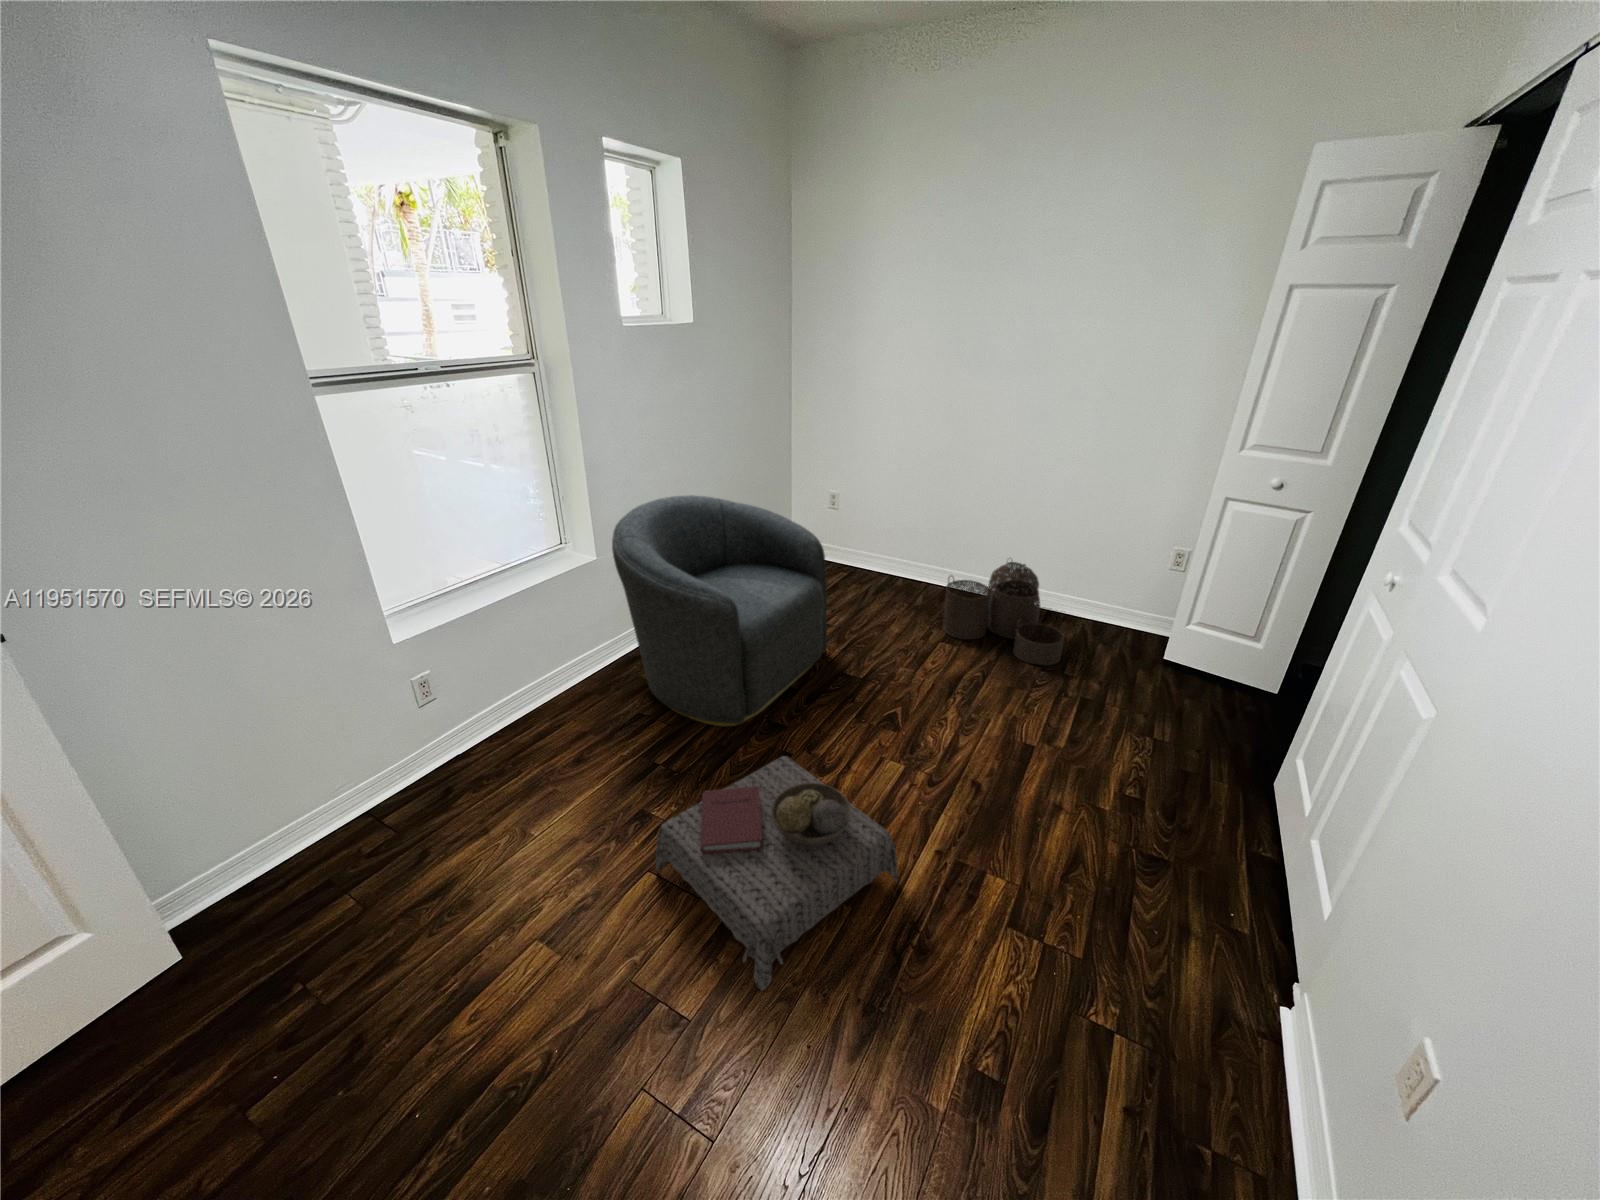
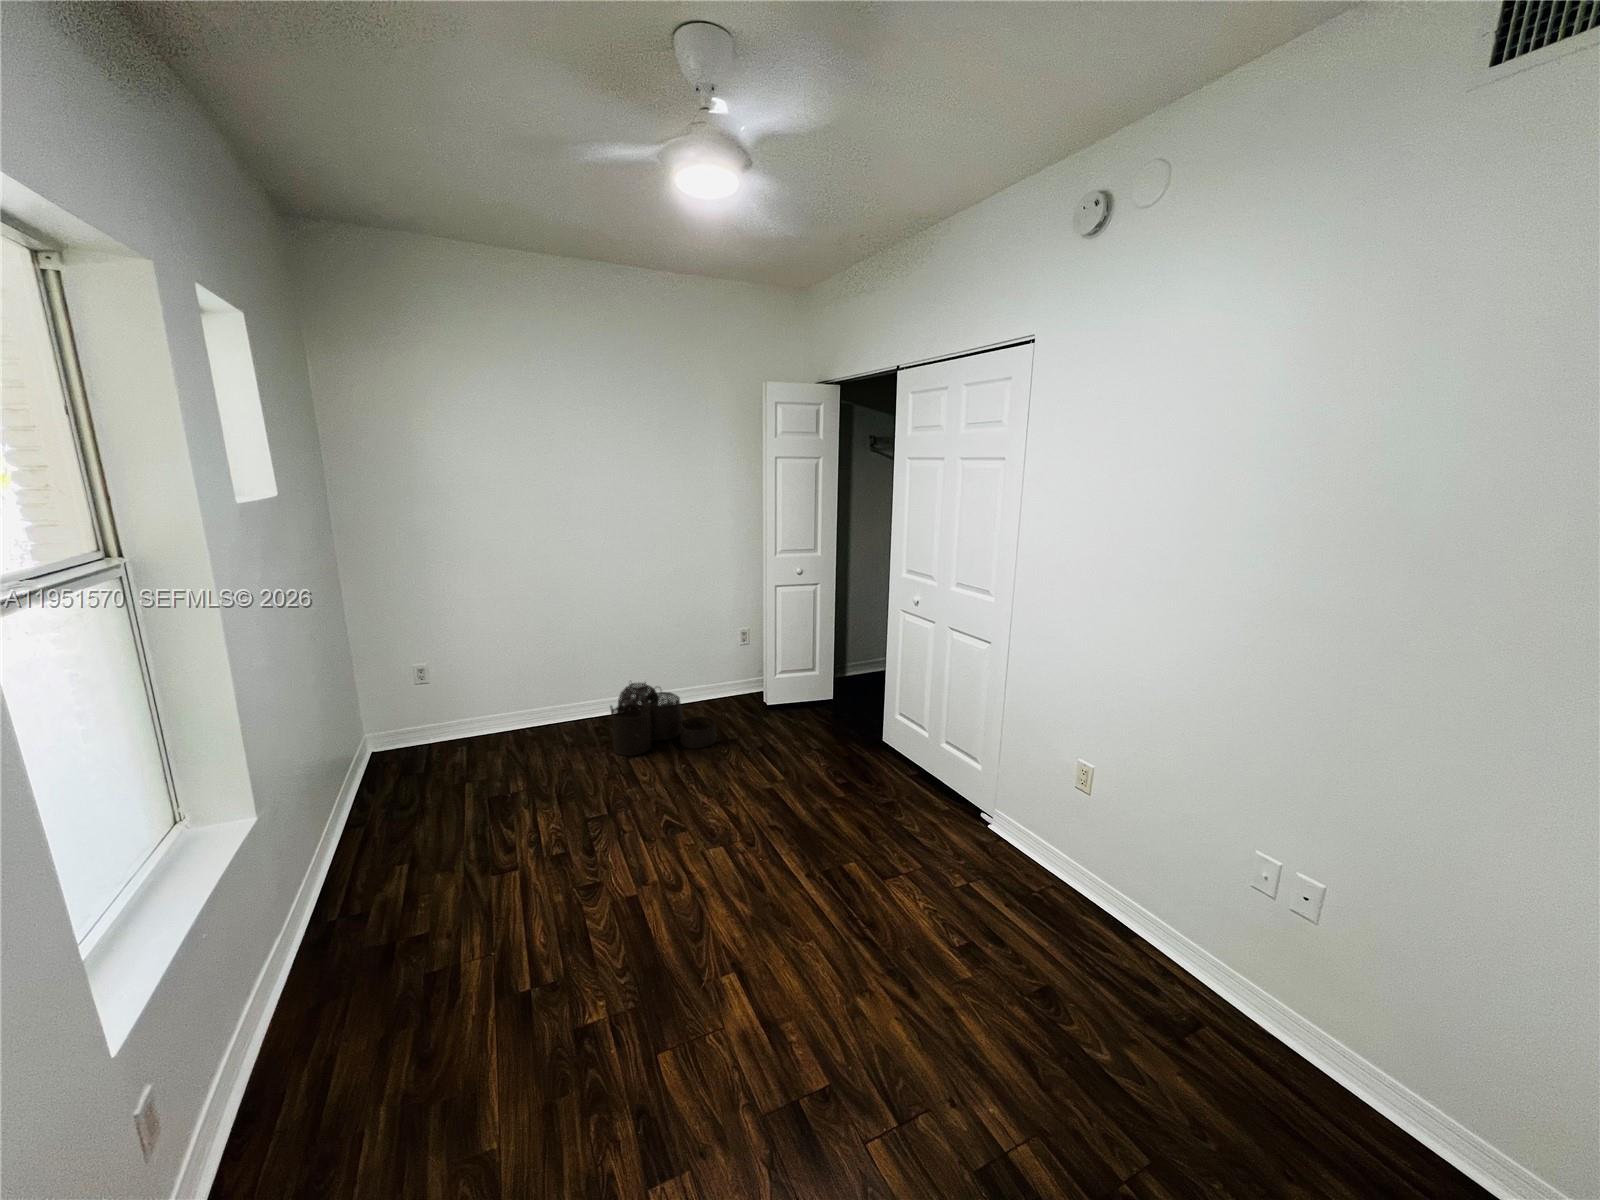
armchair: present [612,495,827,726] -> none [307,691,567,945]
ottoman: present [656,756,898,990] -> none [658,859,842,1047]

